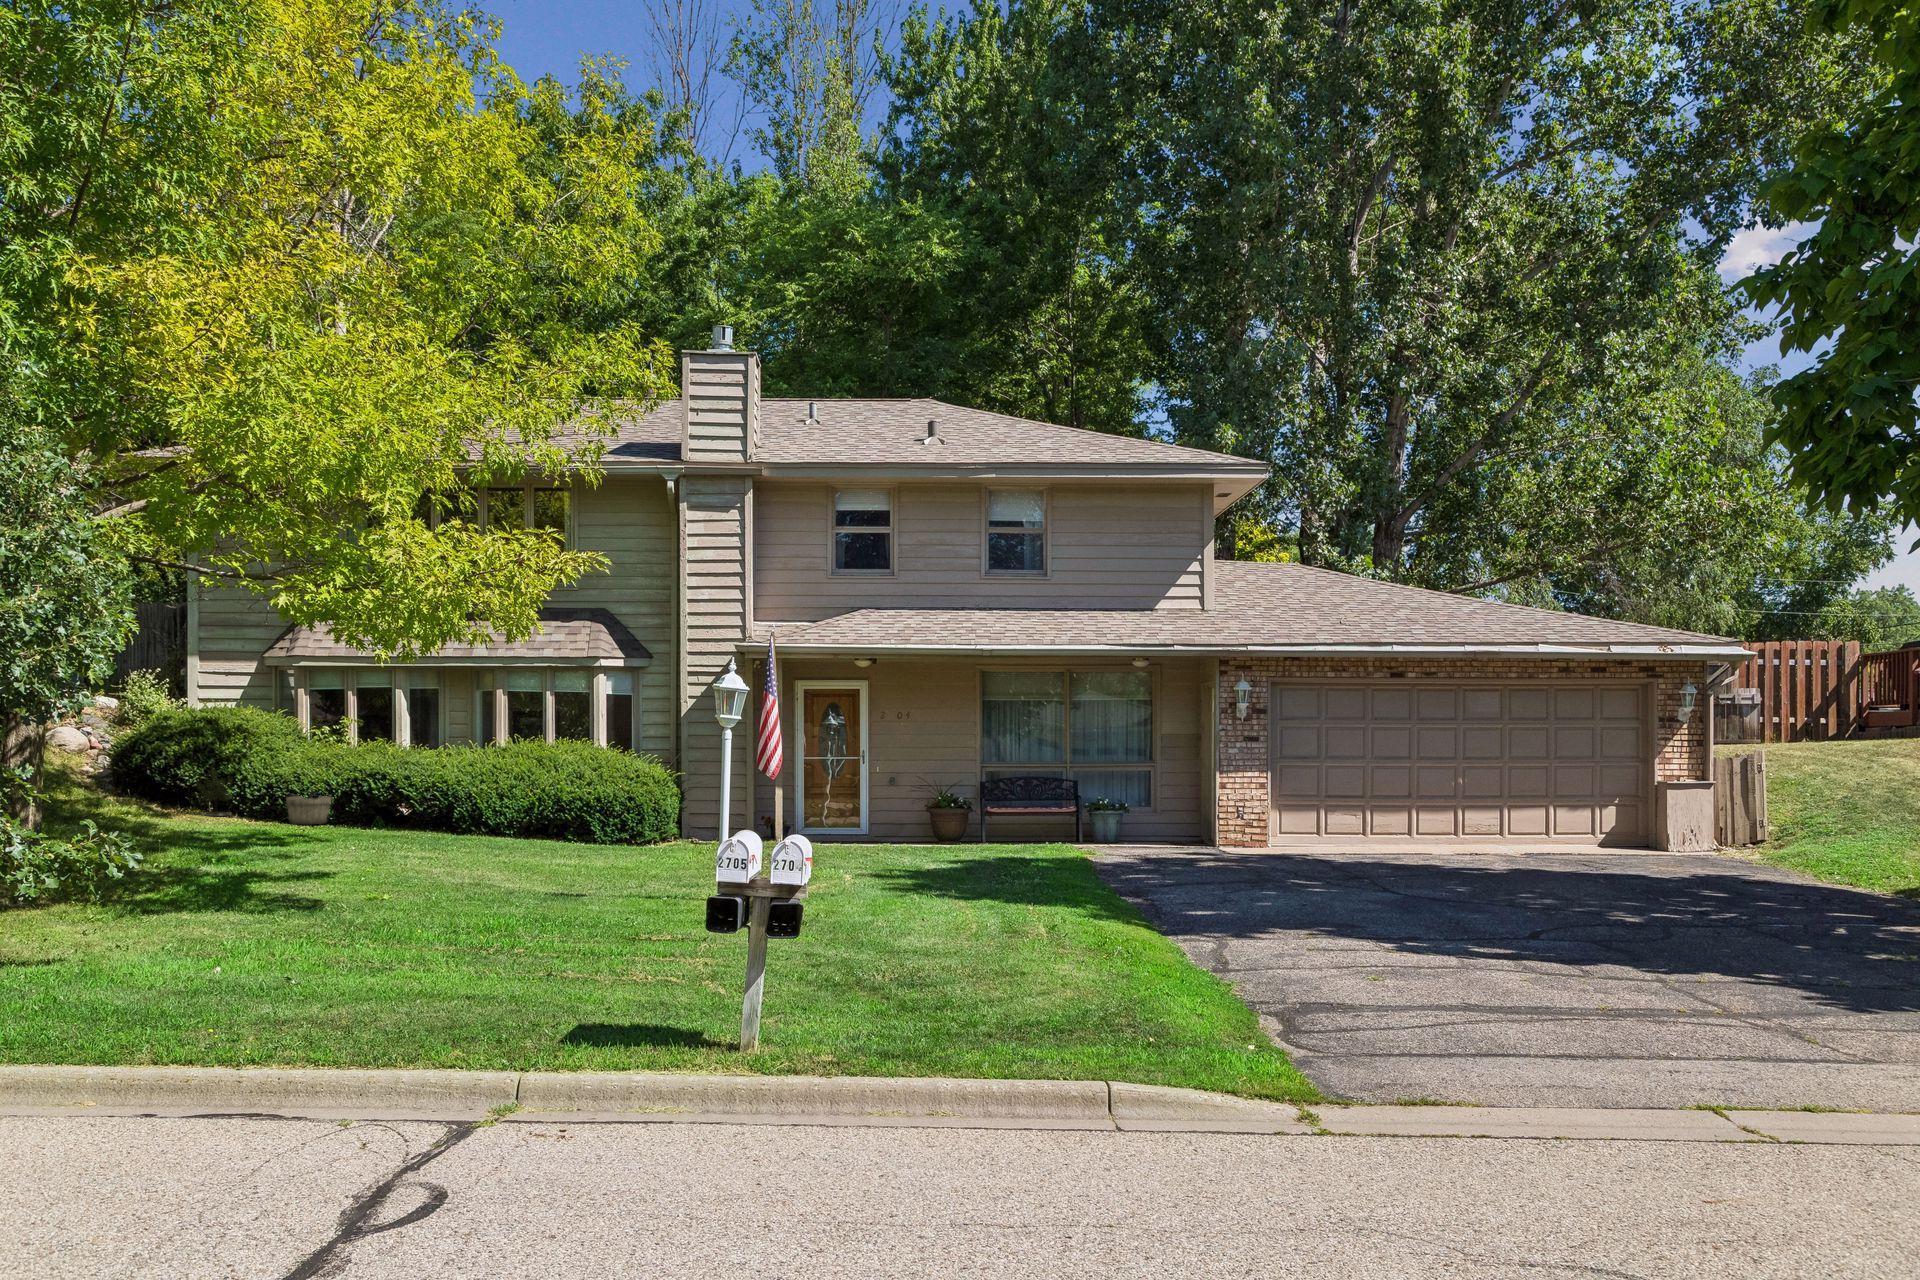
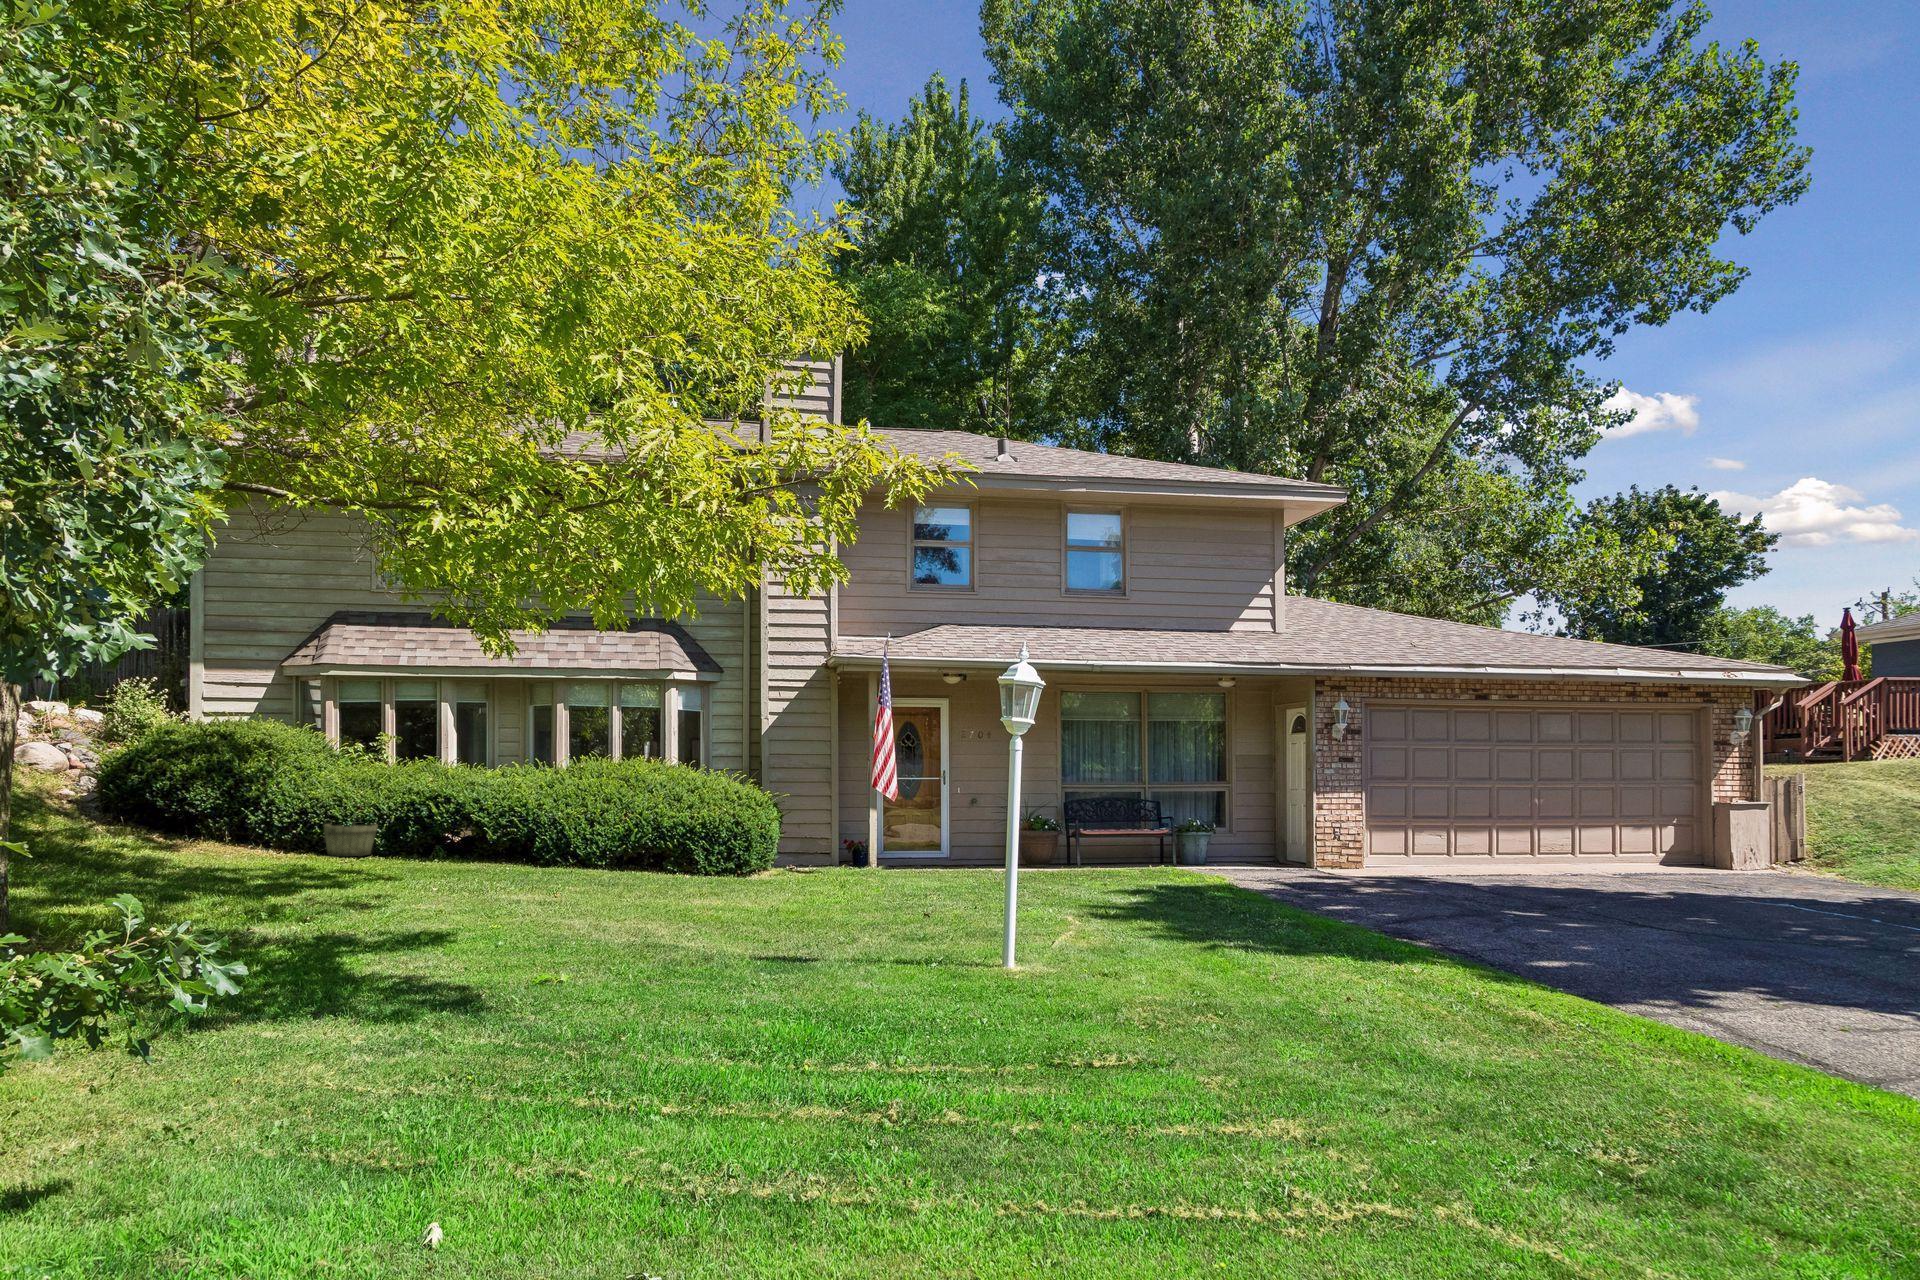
potted tree: present [198,765,232,816] -> none [211,786,260,847]

